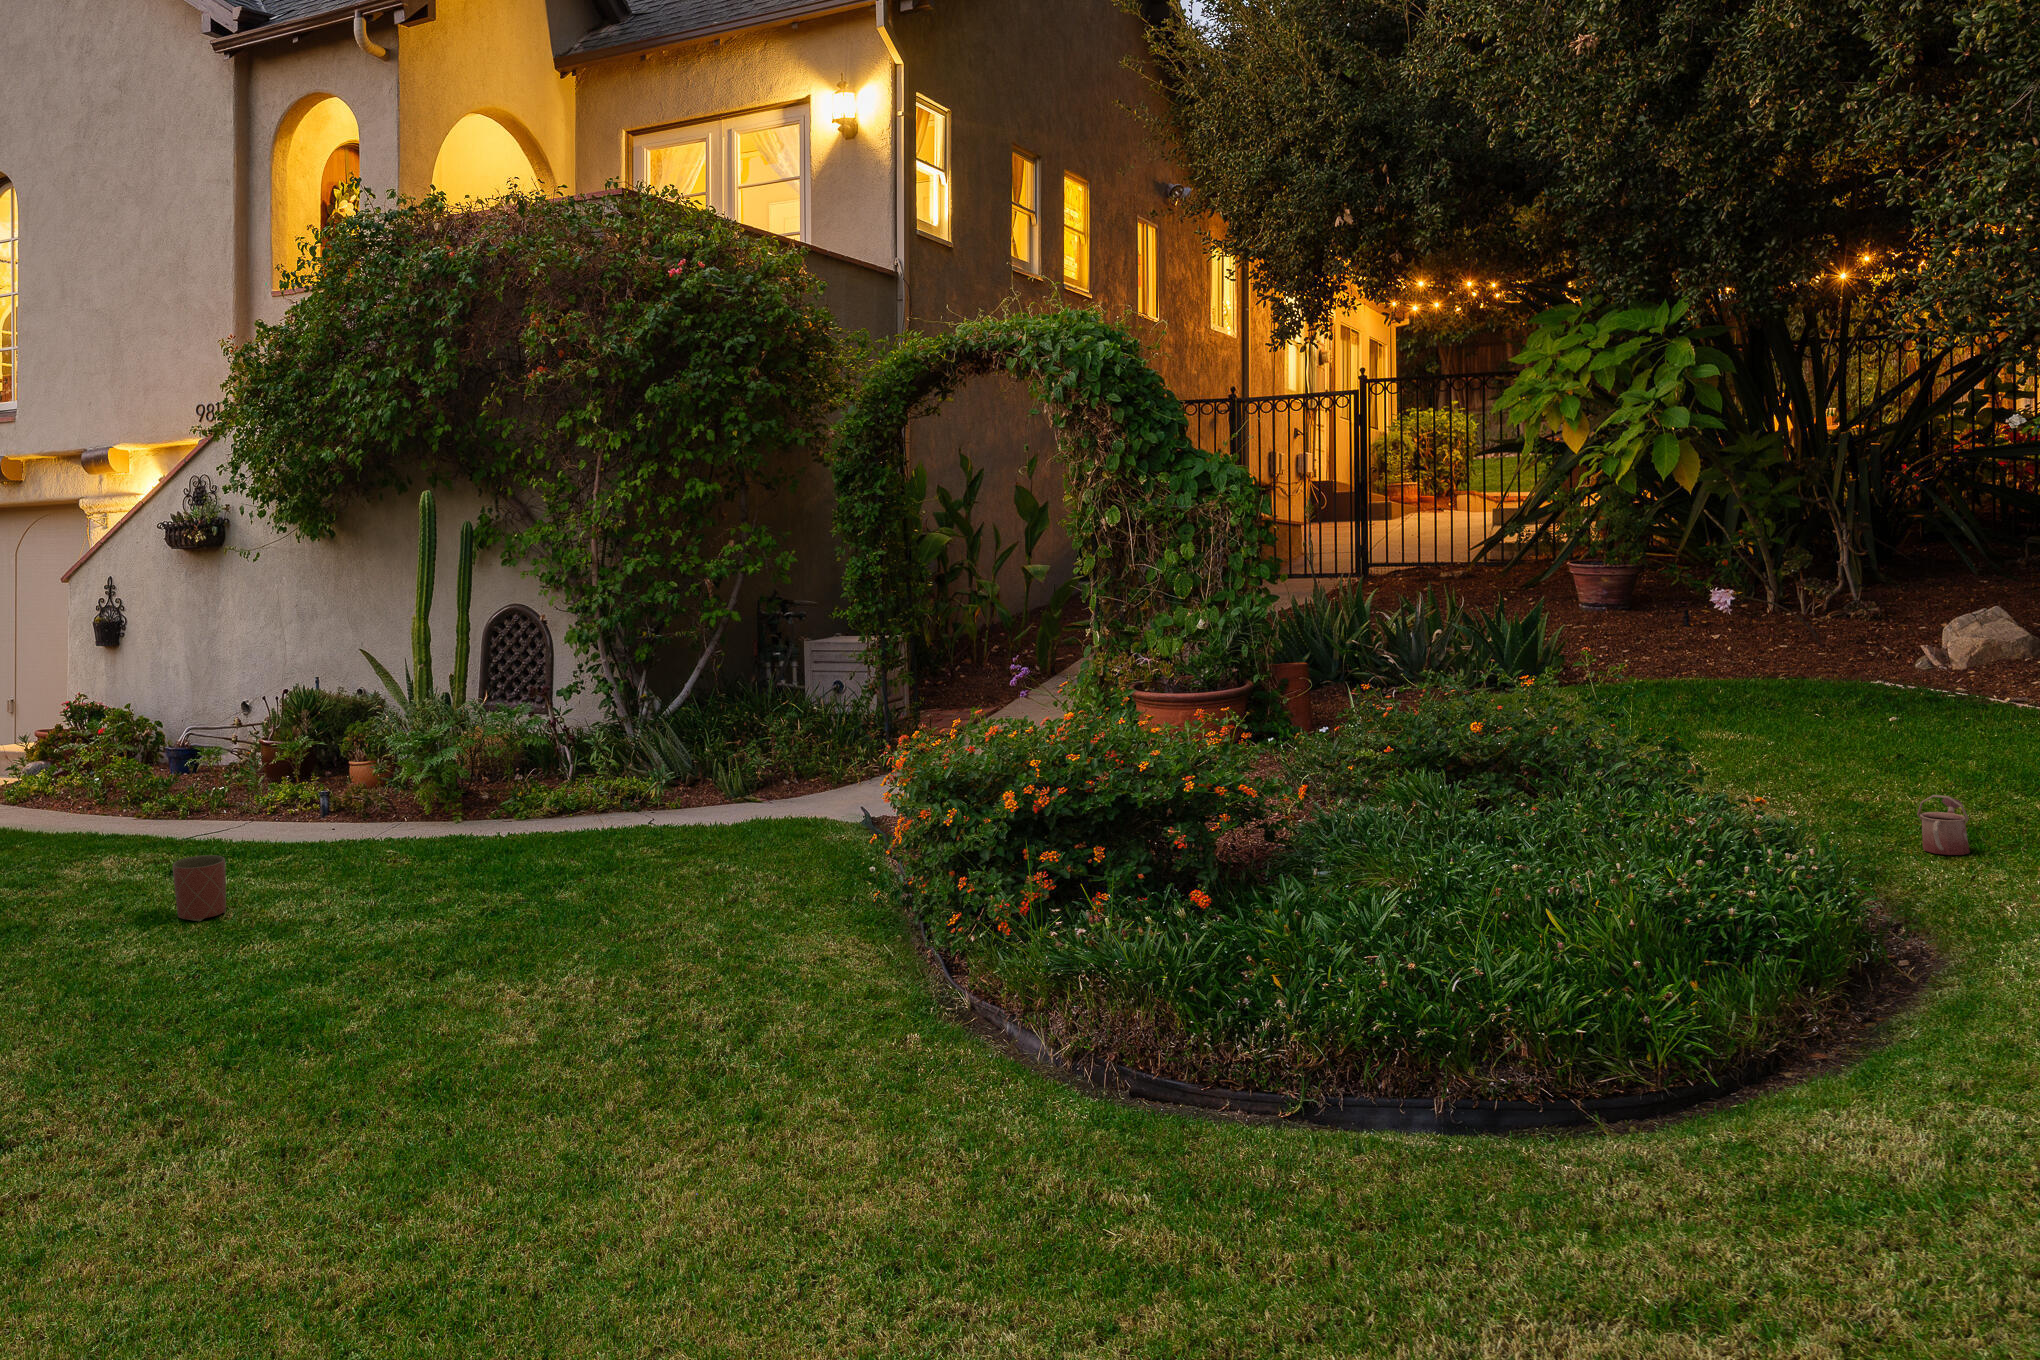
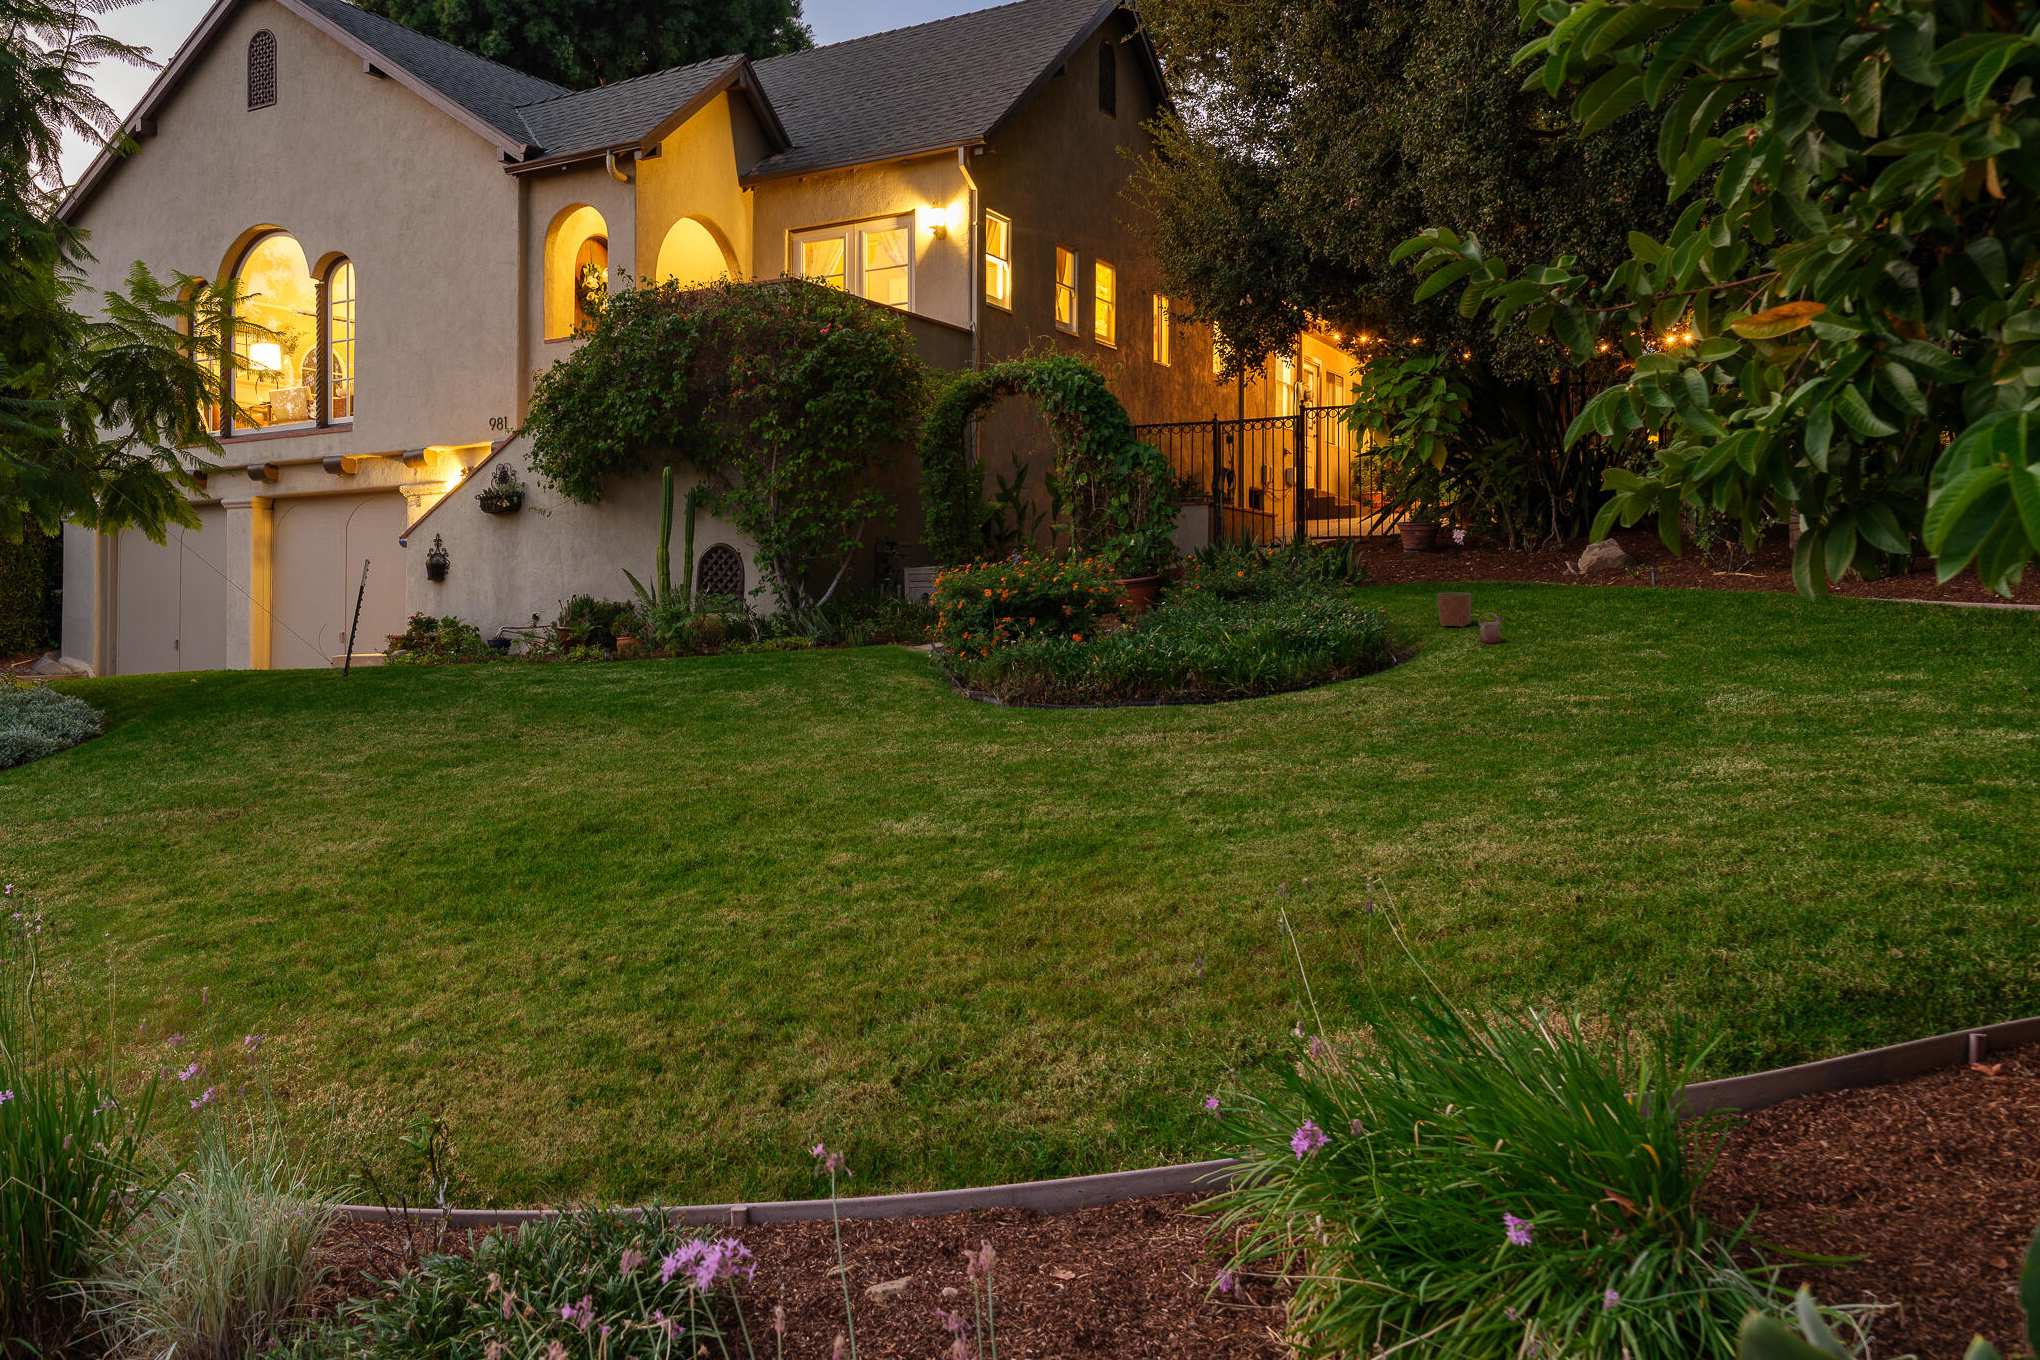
planter: present [173,855,226,922] -> present [1437,593,1471,627]

